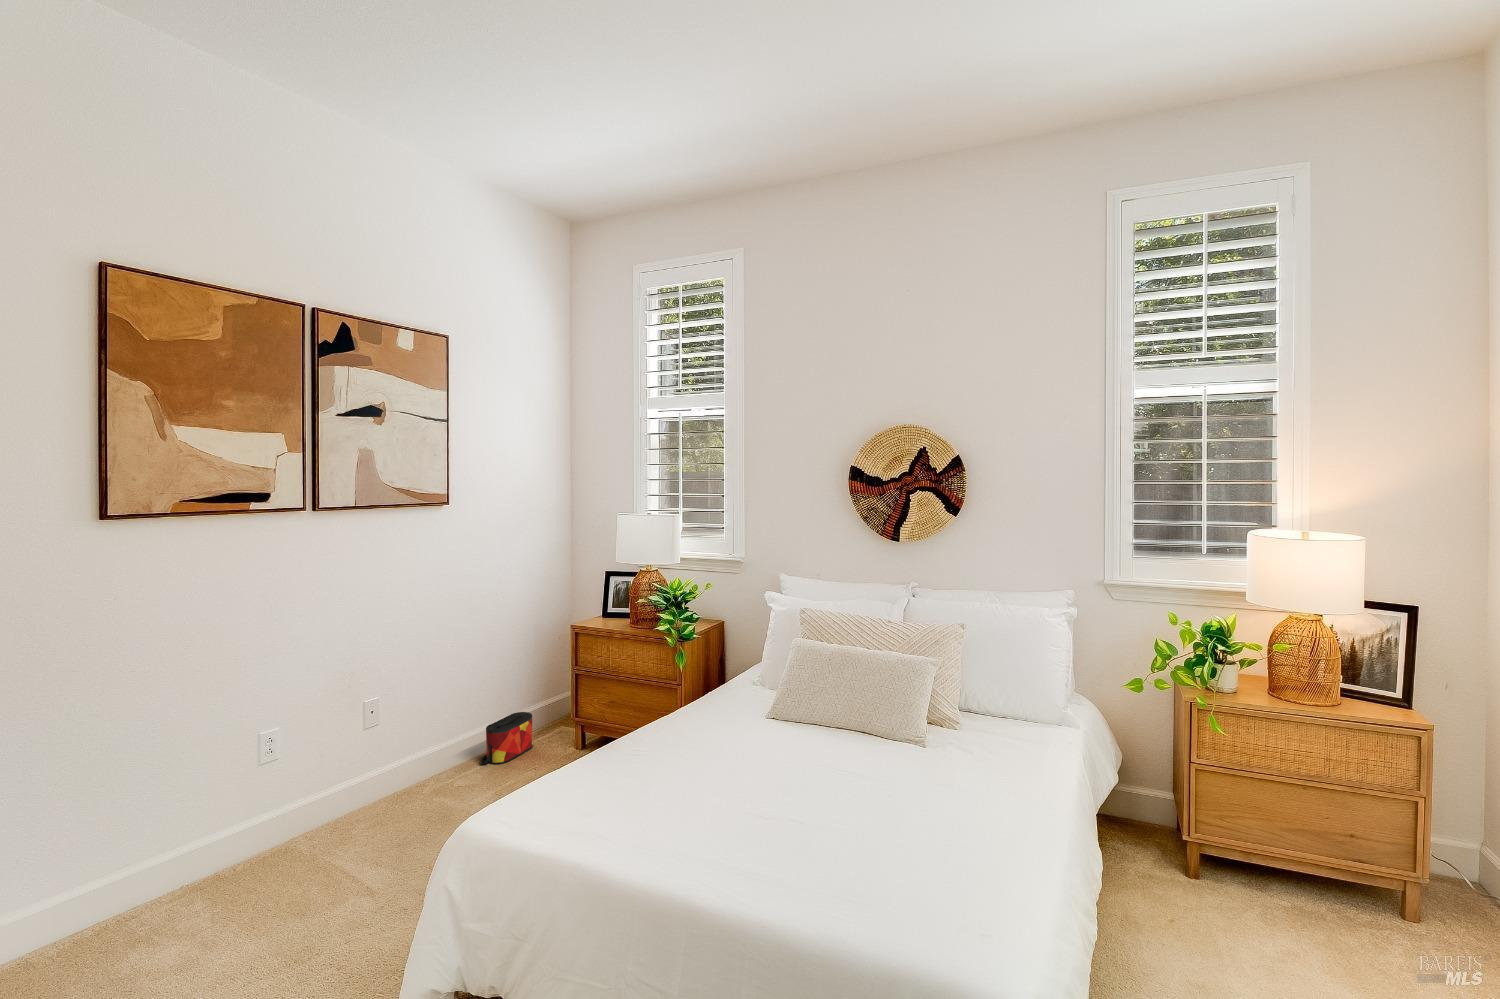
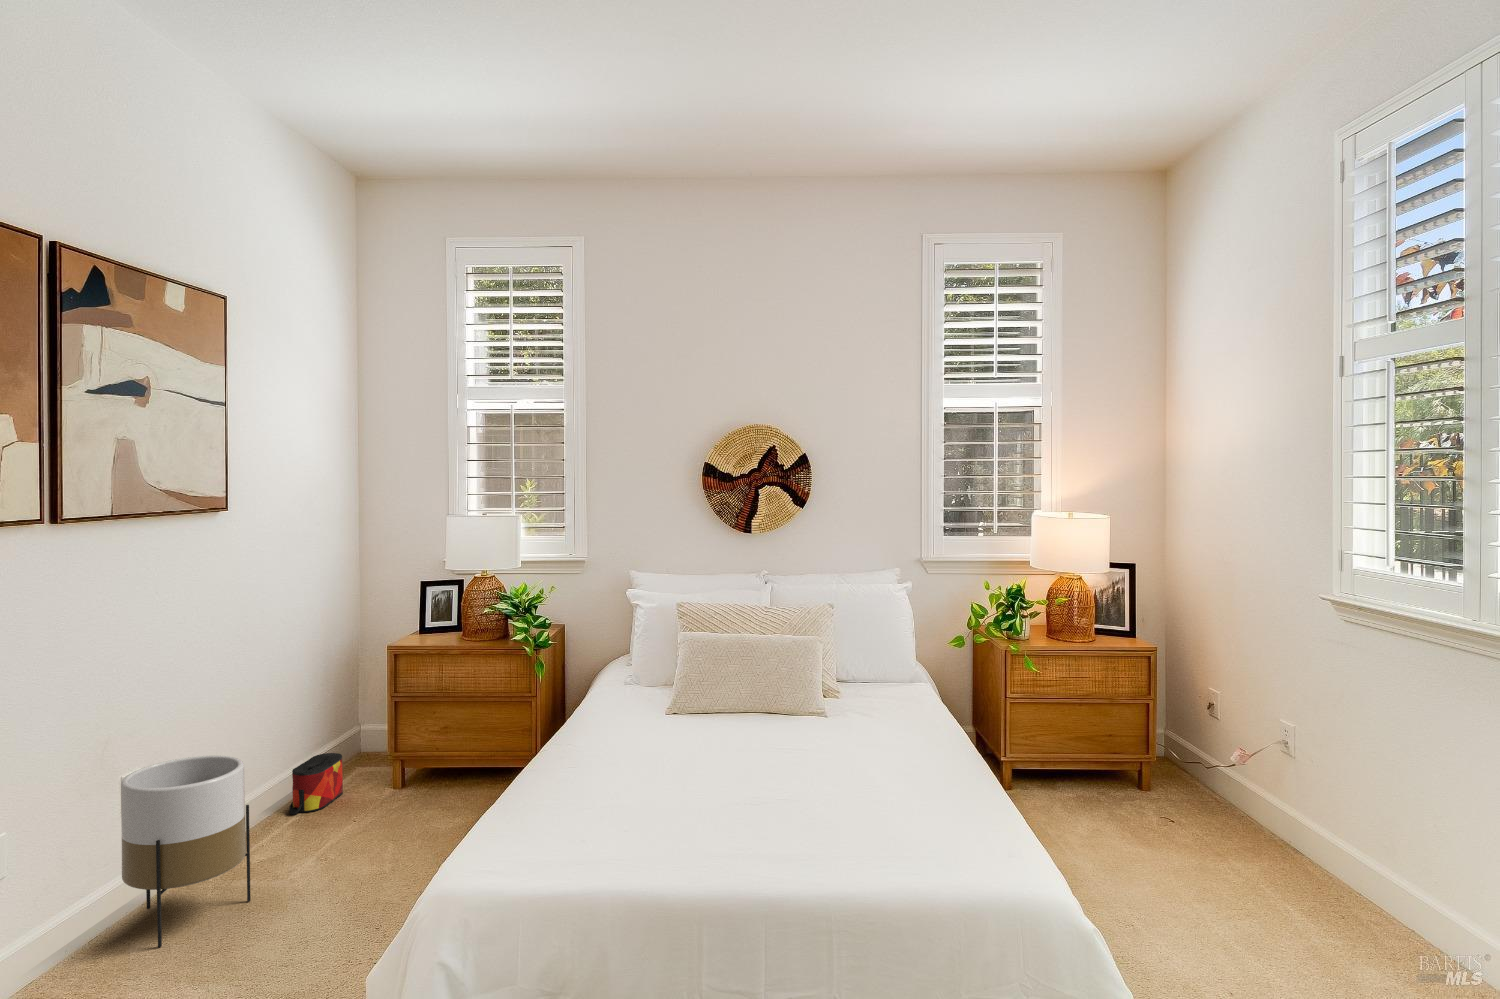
planter: none [276,726,388,895] -> present [121,756,250,947]

